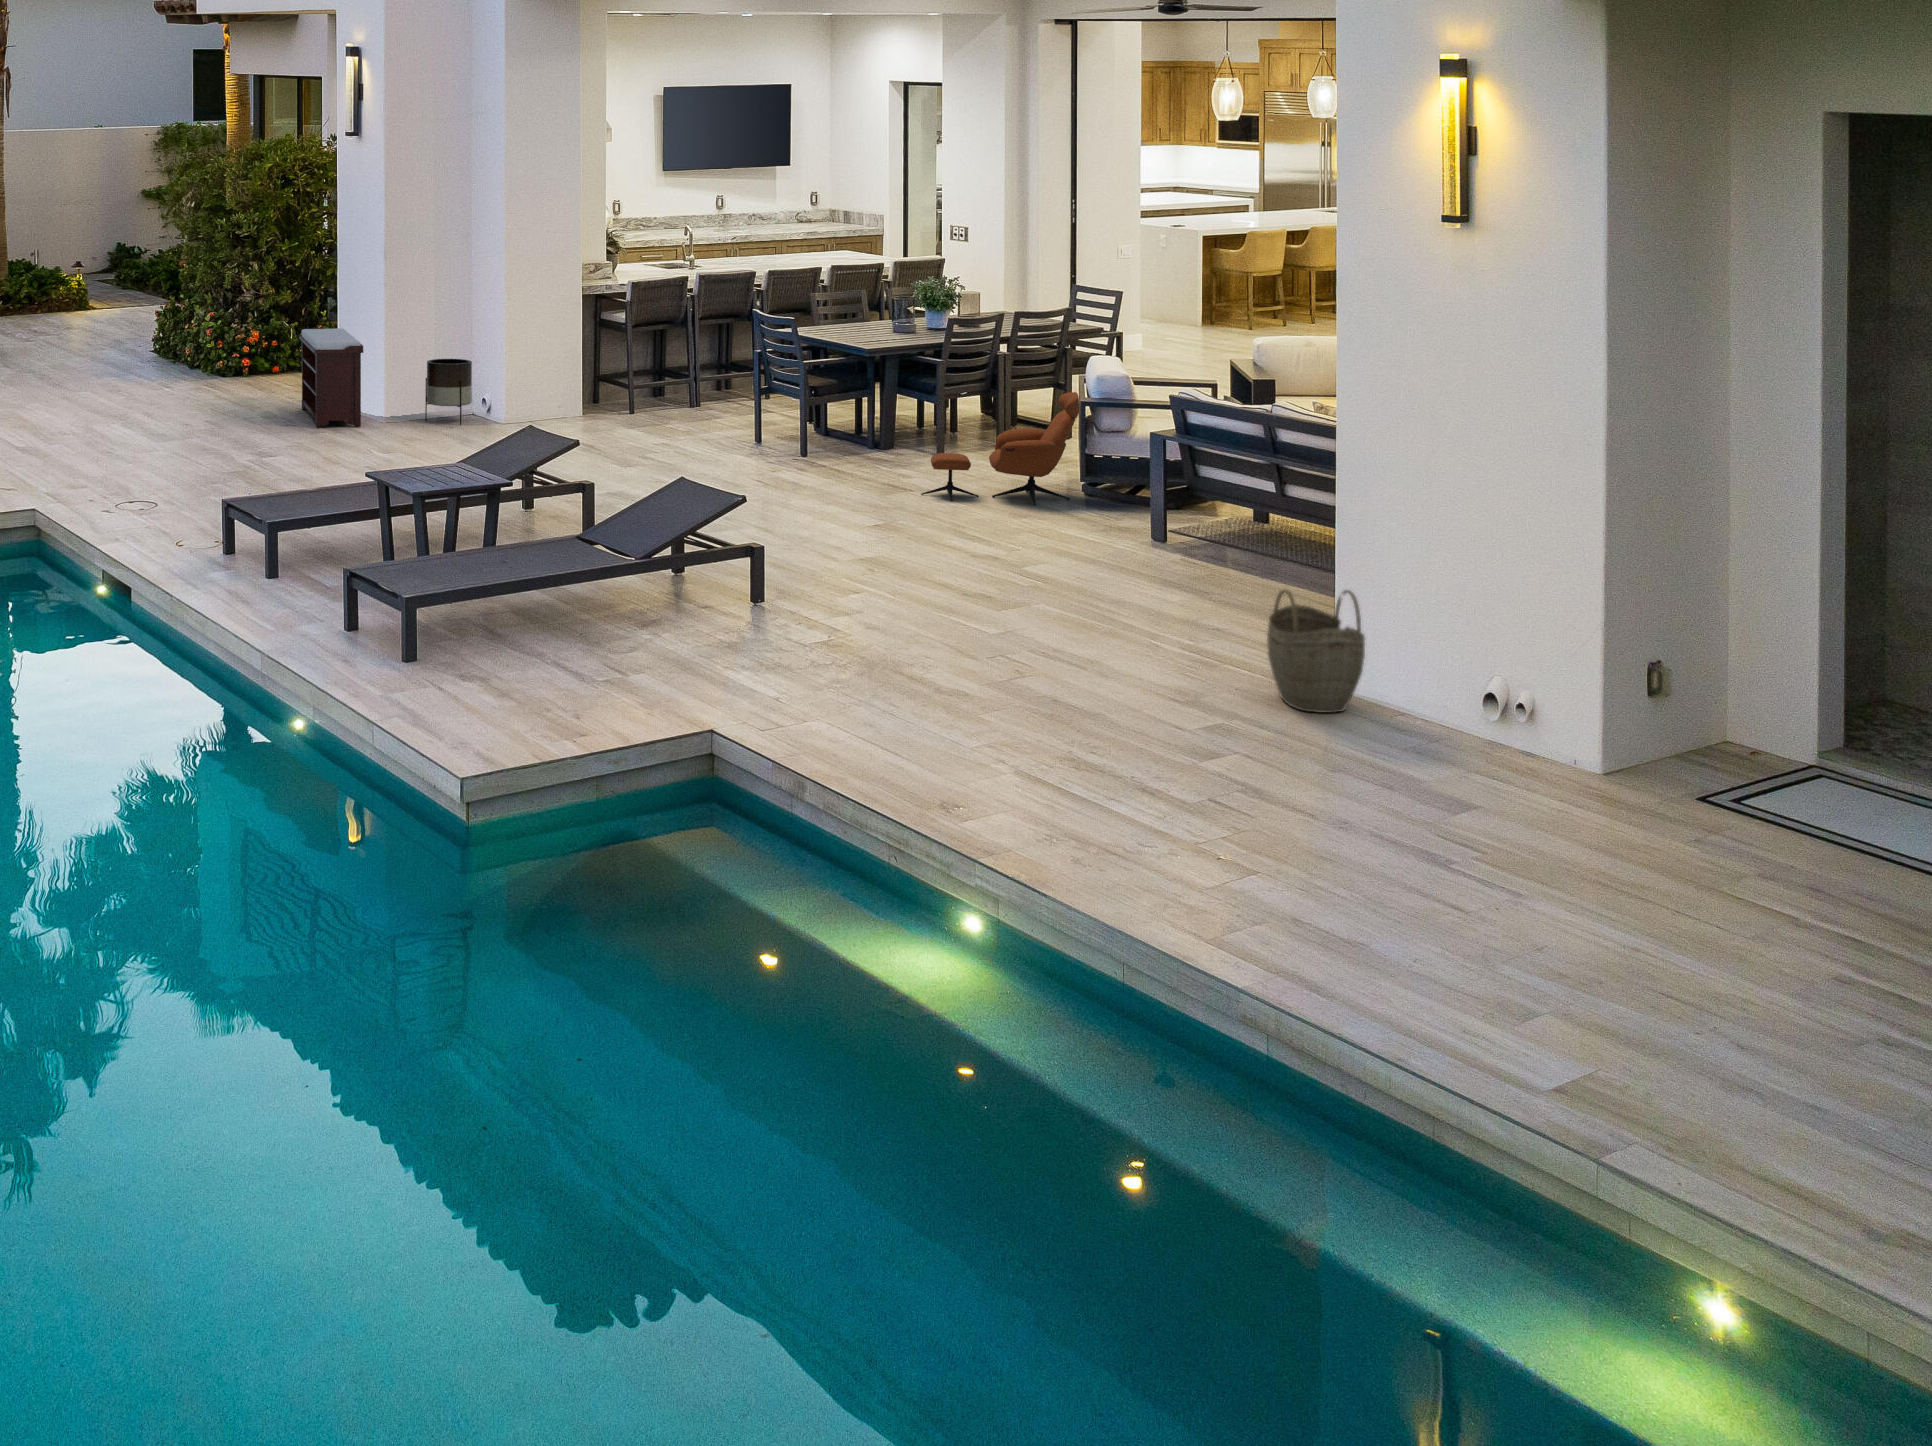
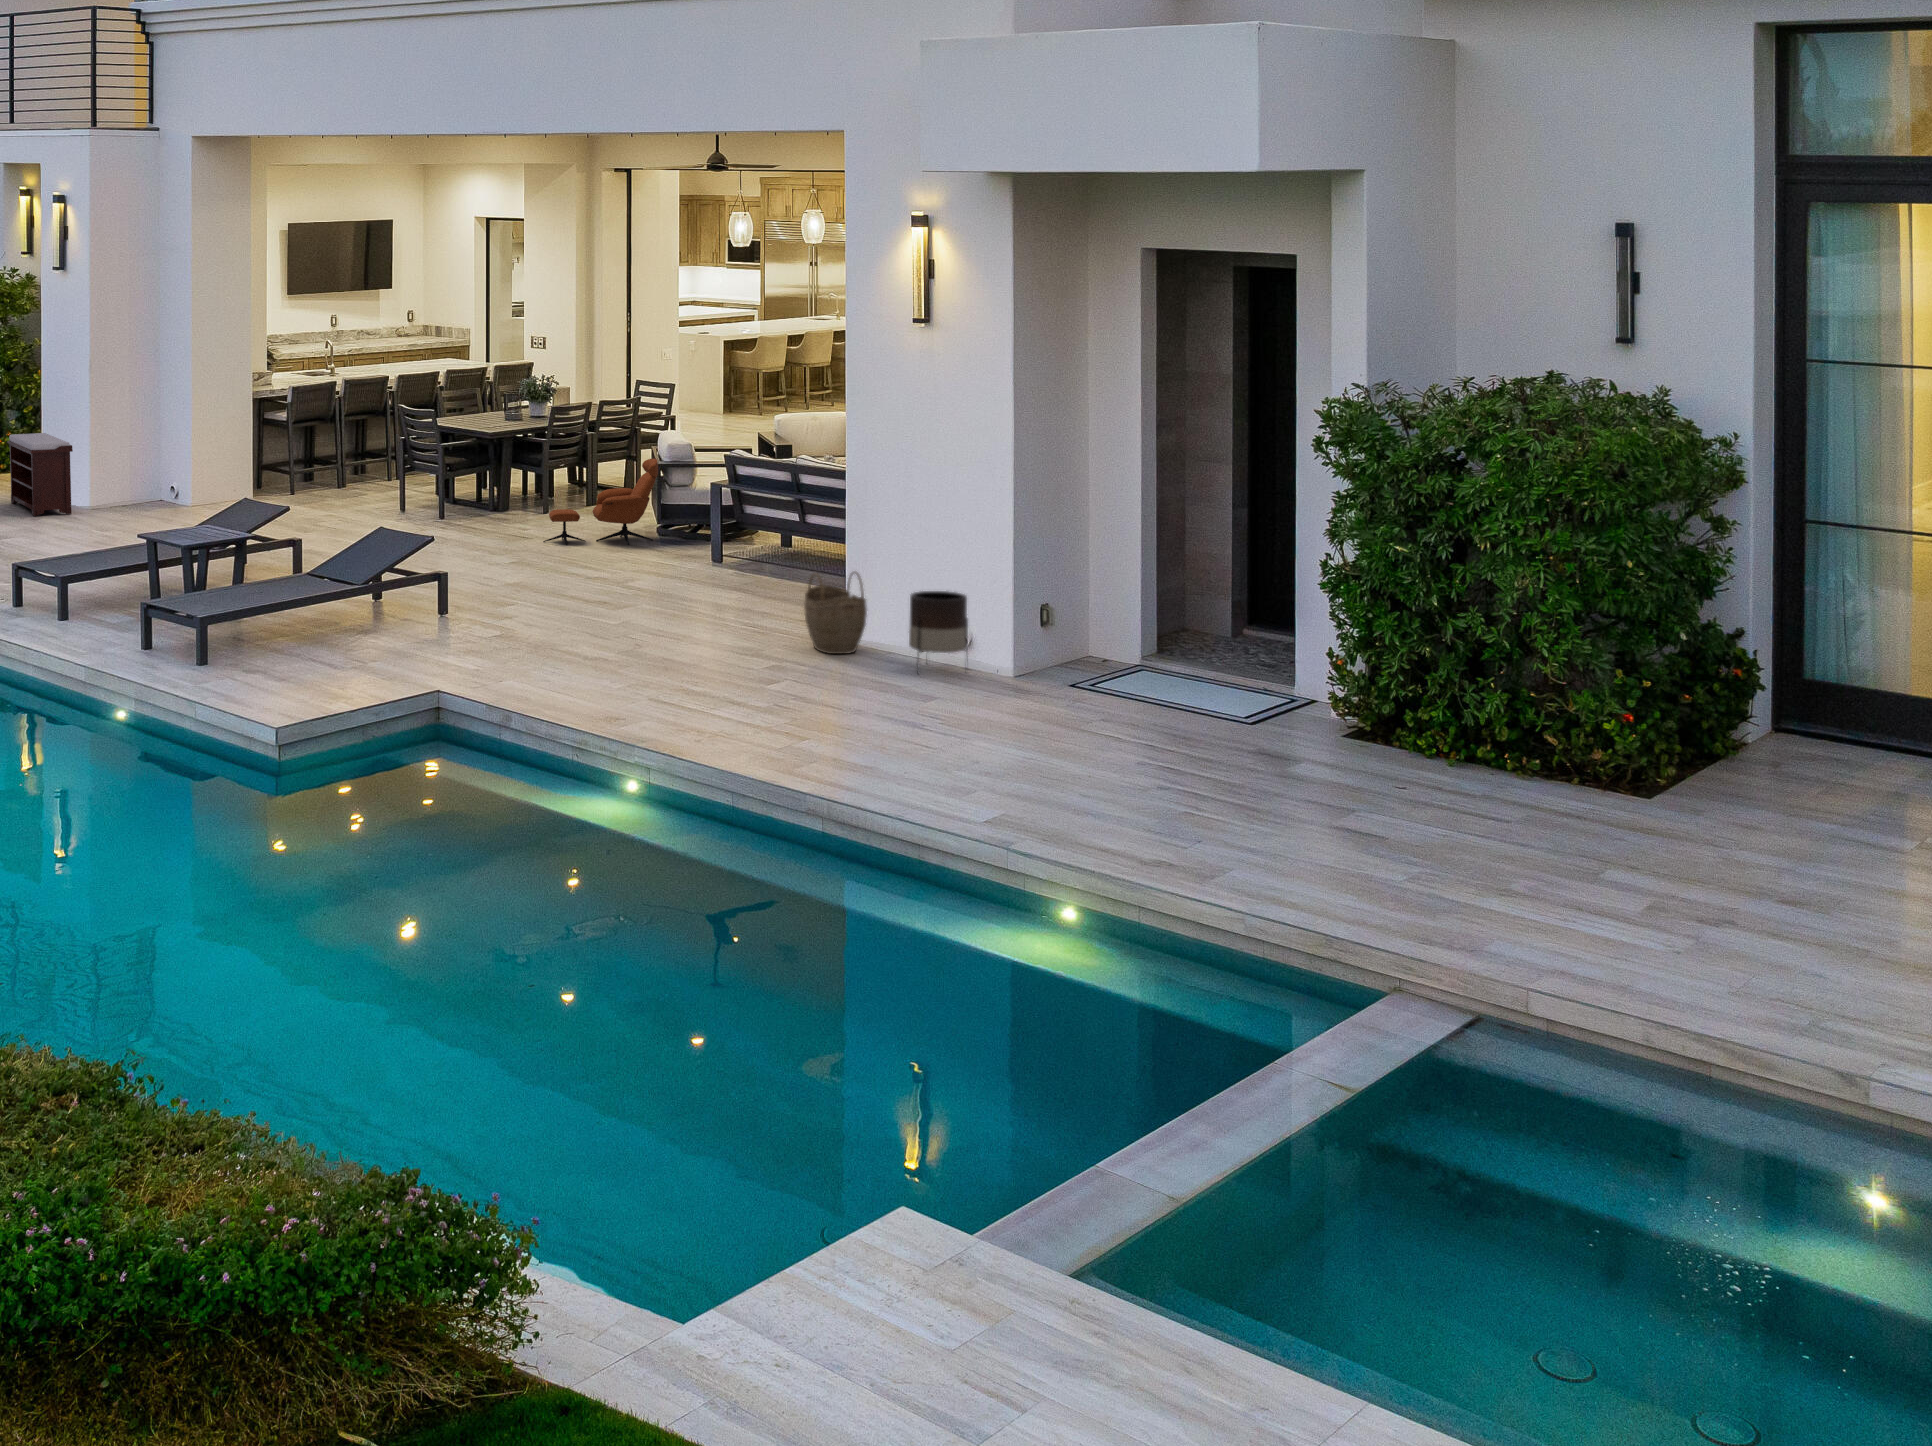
planter: present [425,359,472,425] -> present [909,591,968,653]

